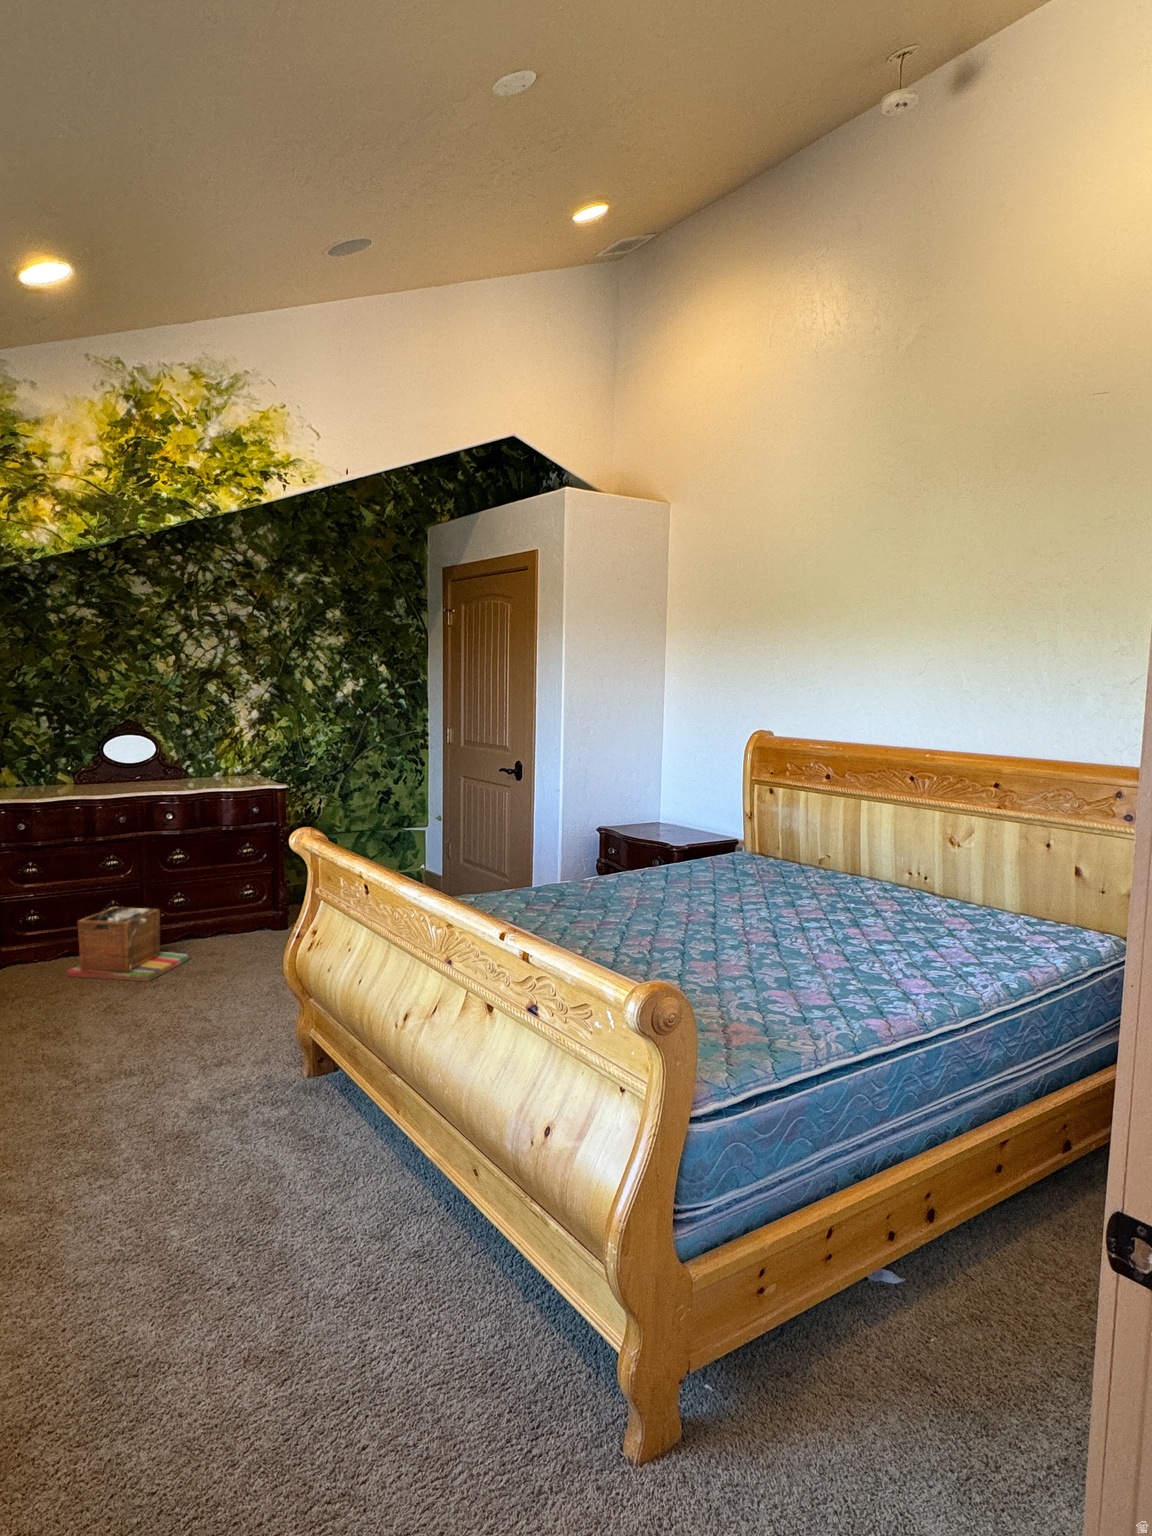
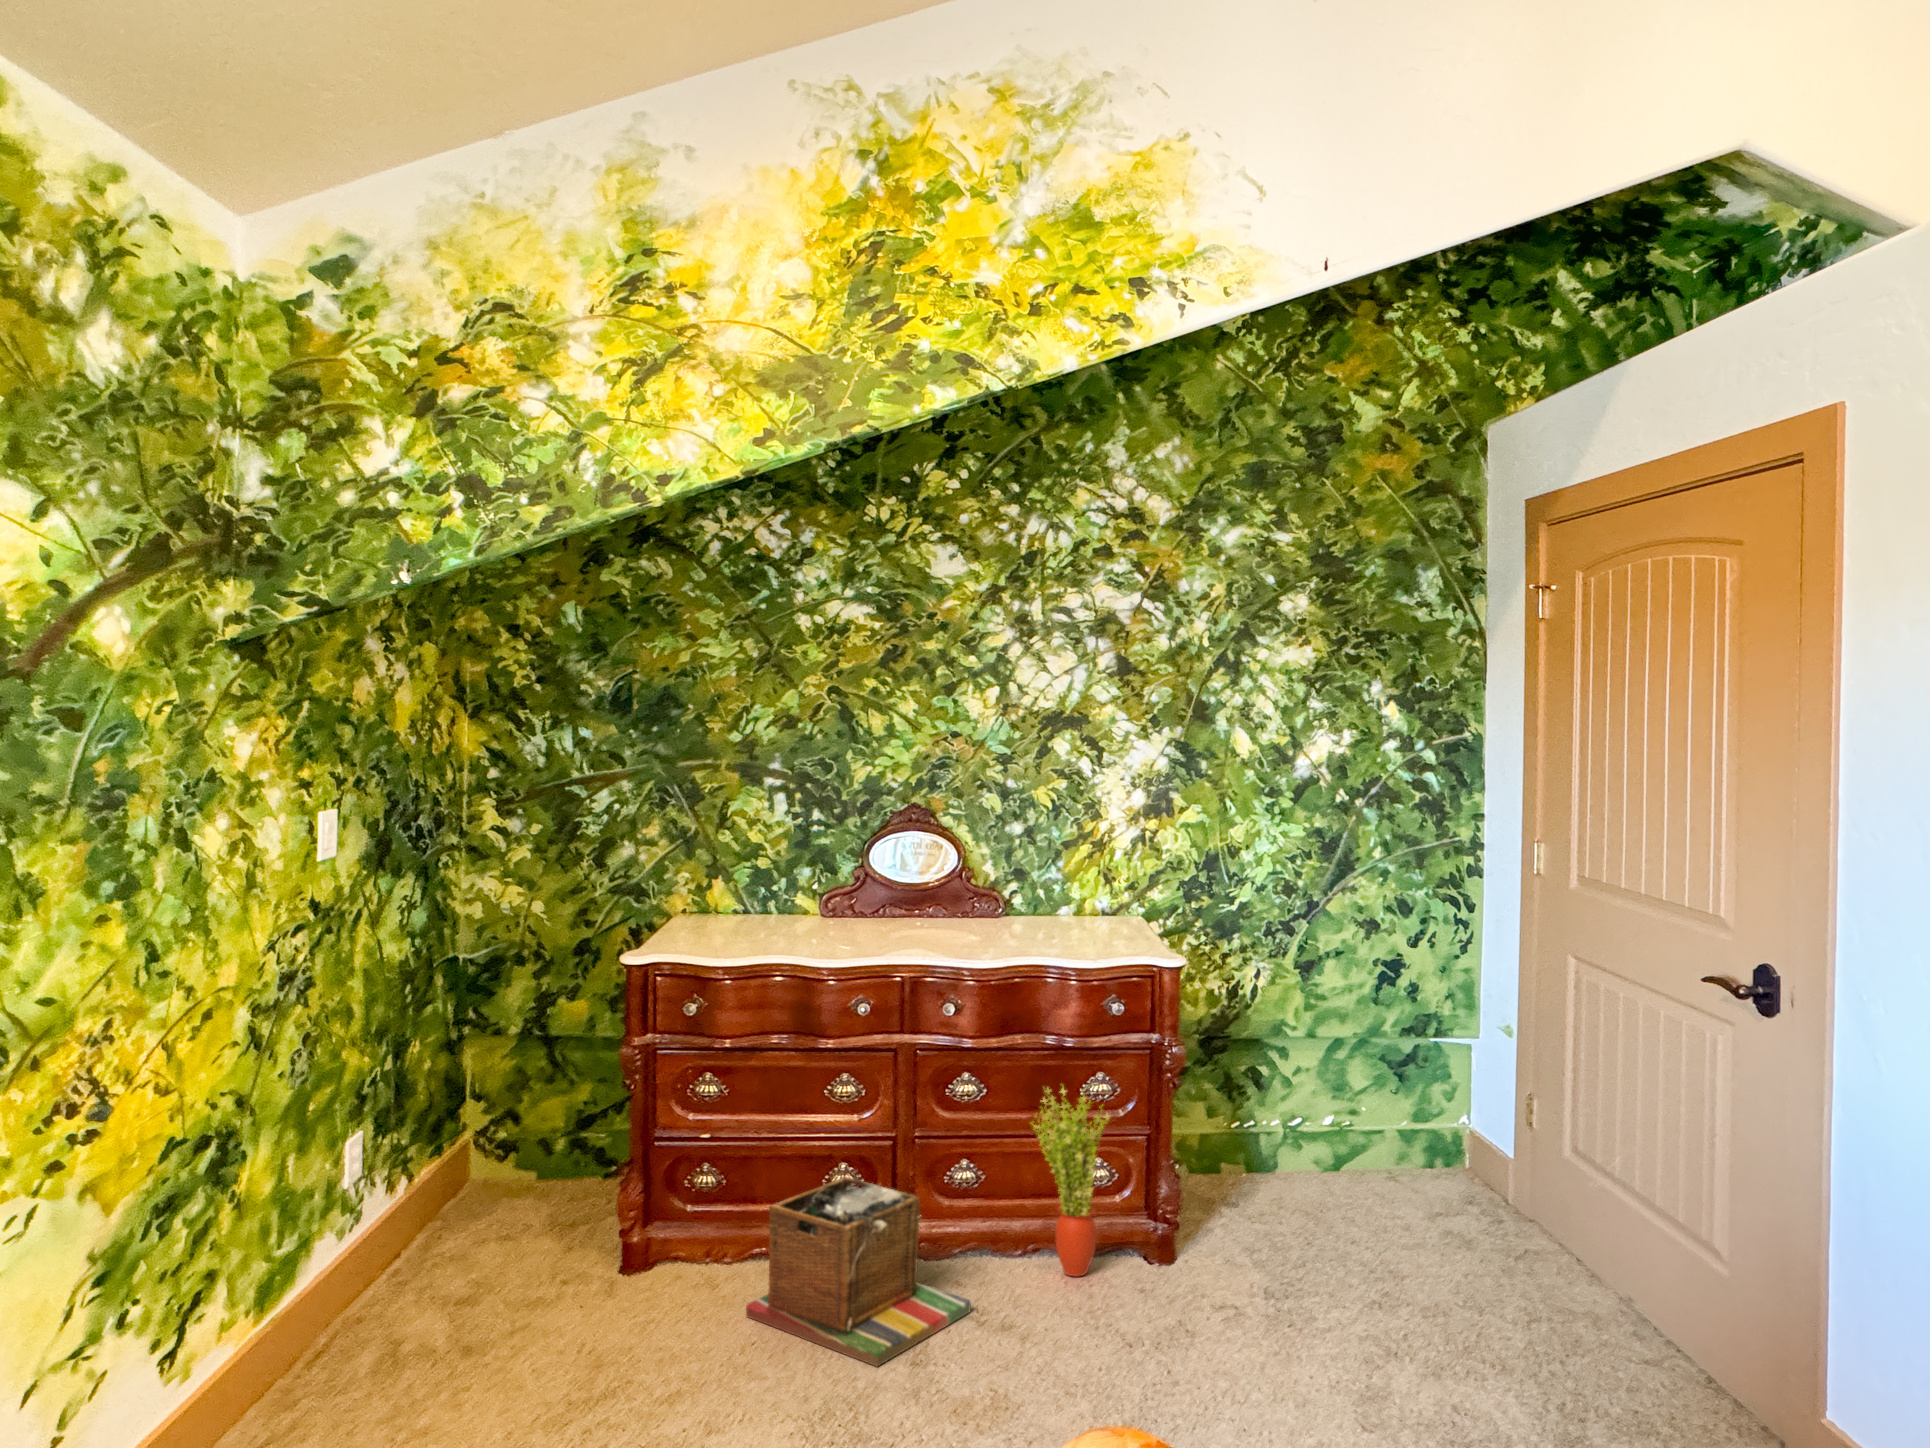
potted plant: none [213,852,255,941] -> present [1031,1085,1110,1277]

